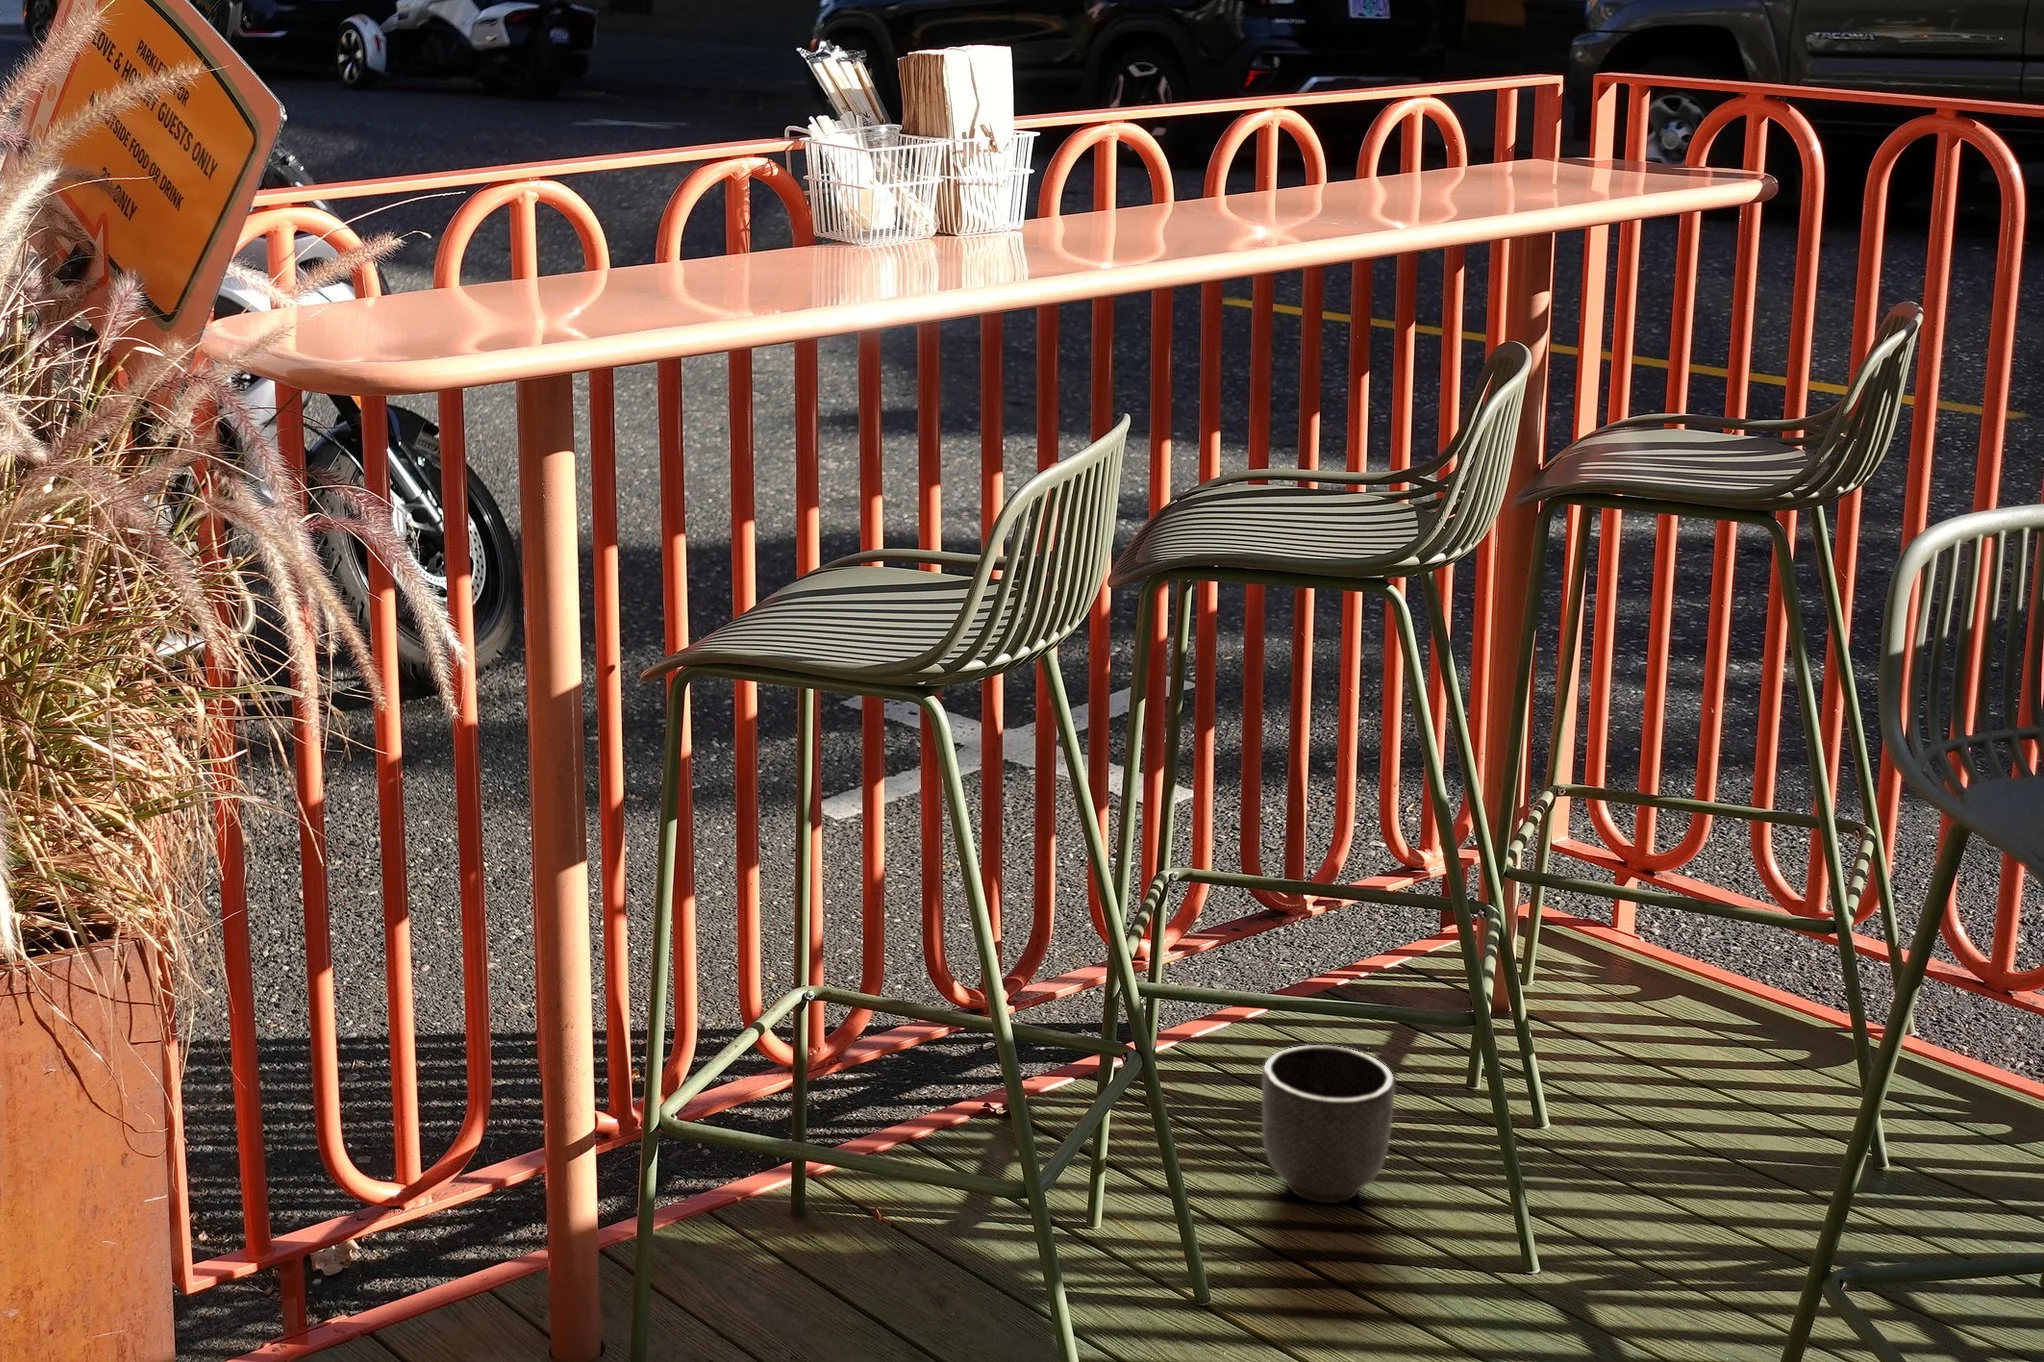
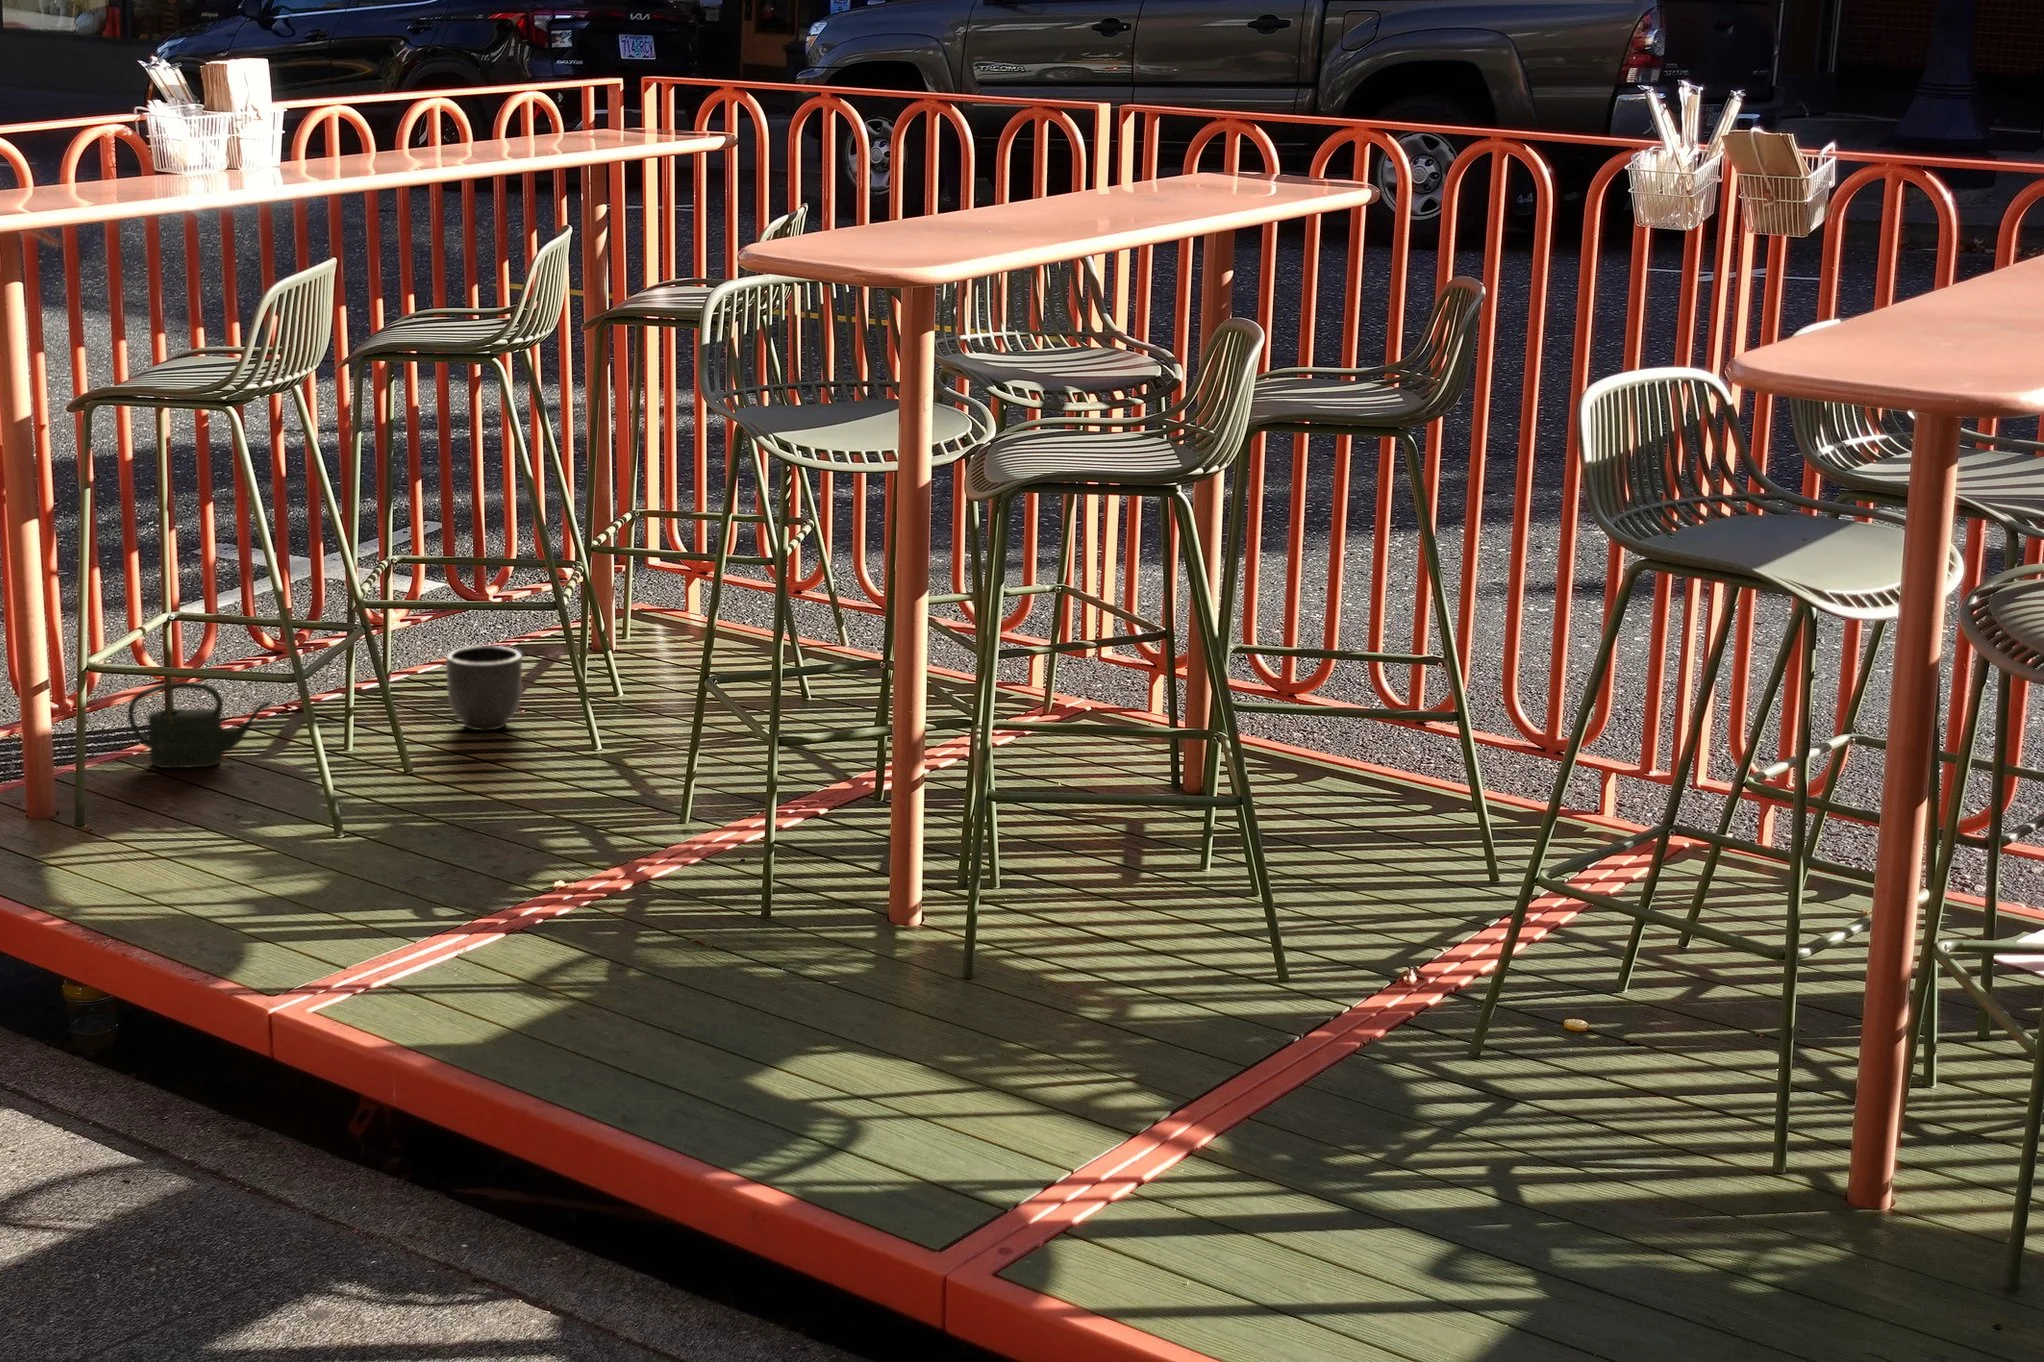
watering can: none [732,1108,970,1253] -> present [128,682,271,768]

